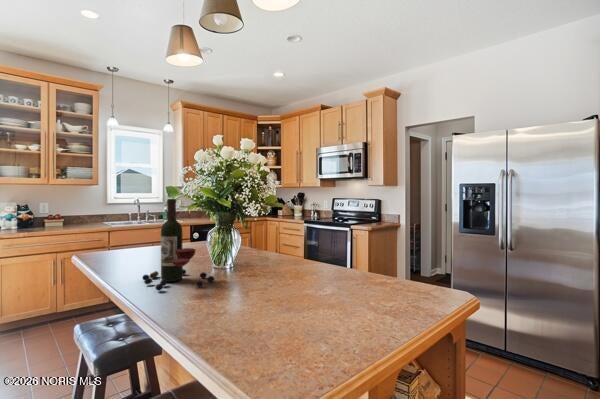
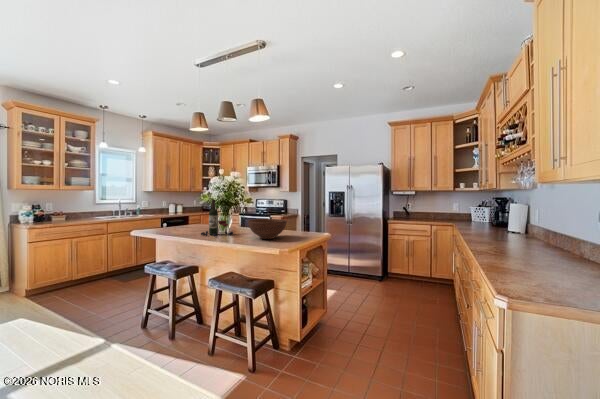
fruit bowl: none [211,251,329,322] -> present [248,219,287,239]

